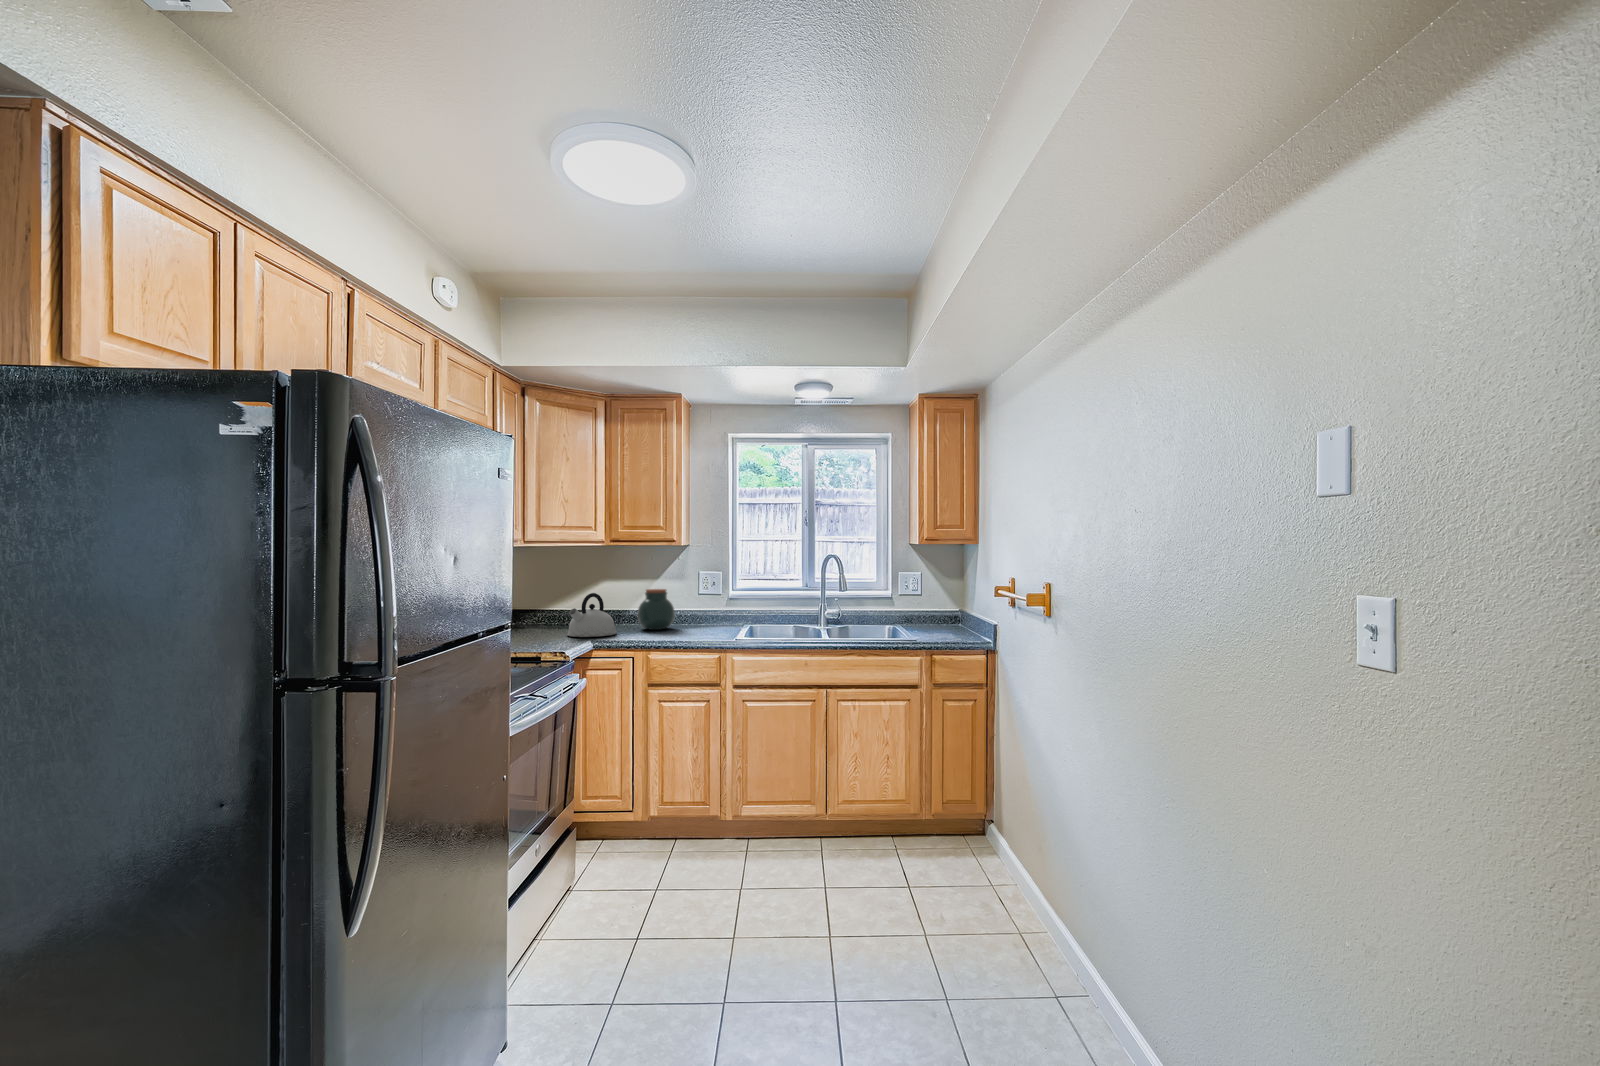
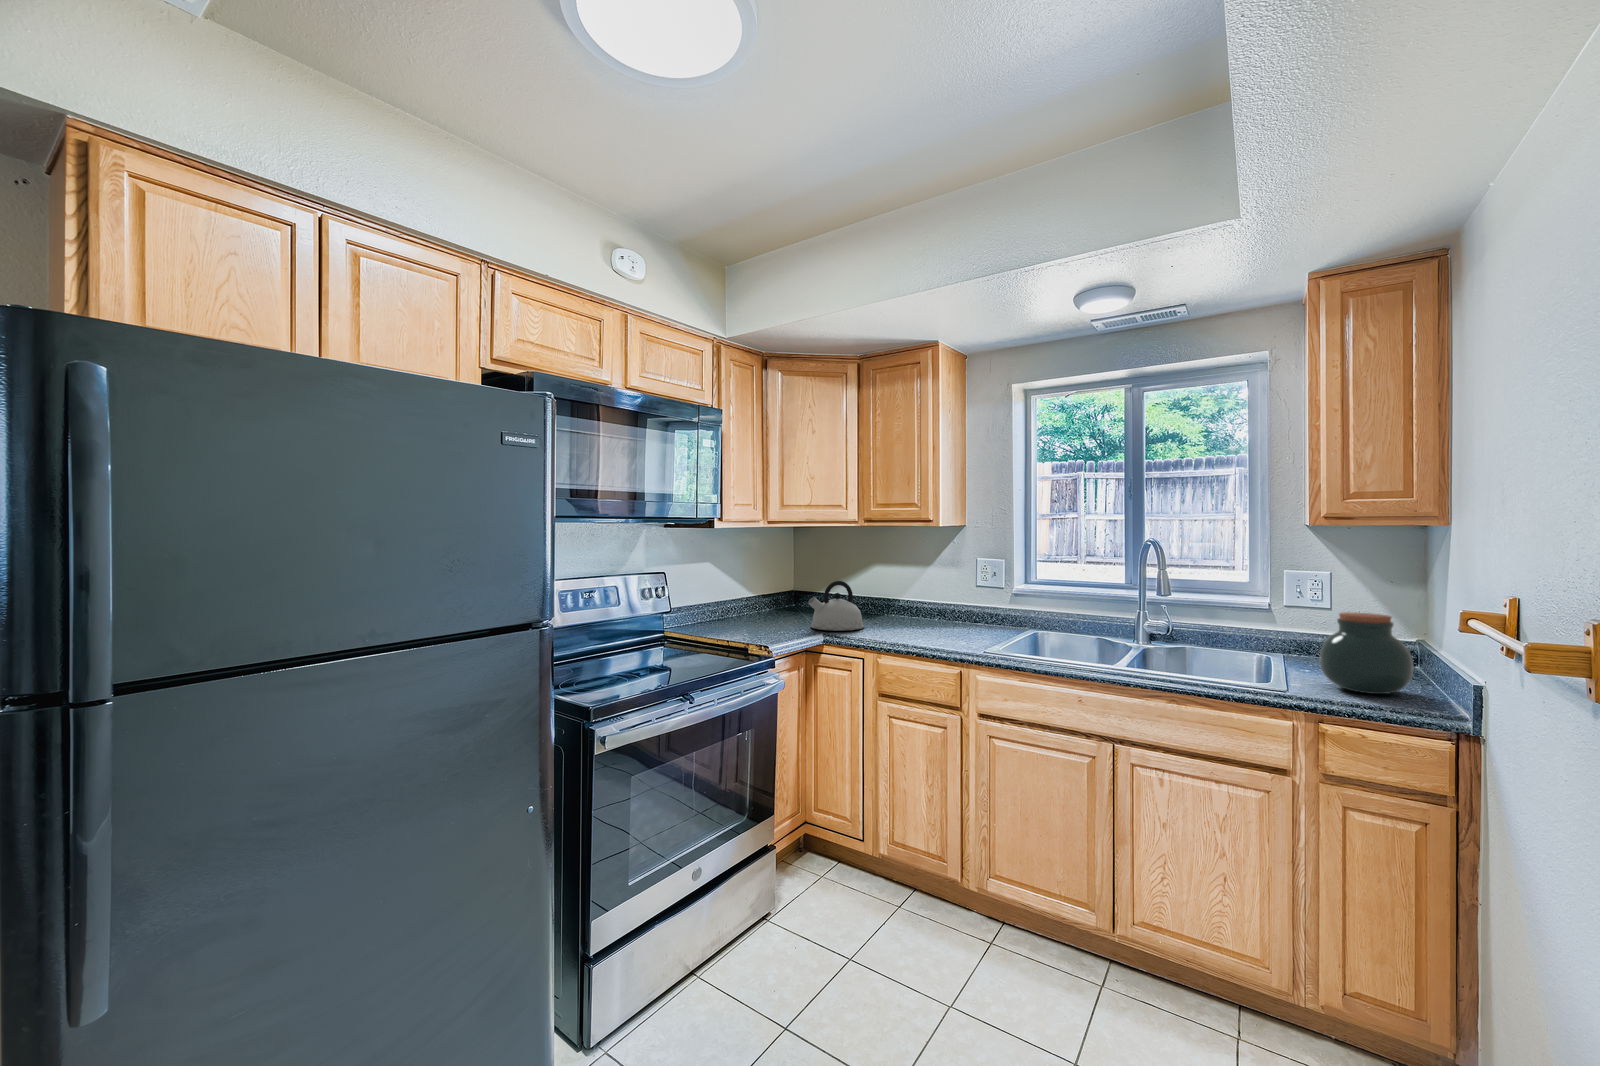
jar: present [638,589,675,630] -> present [1320,612,1413,694]

